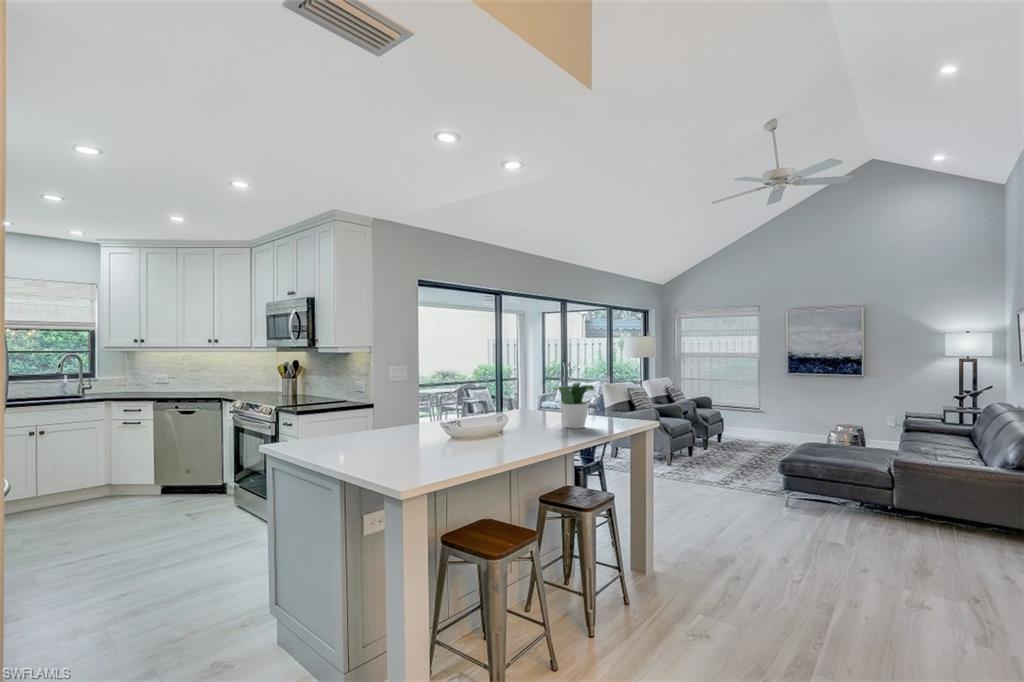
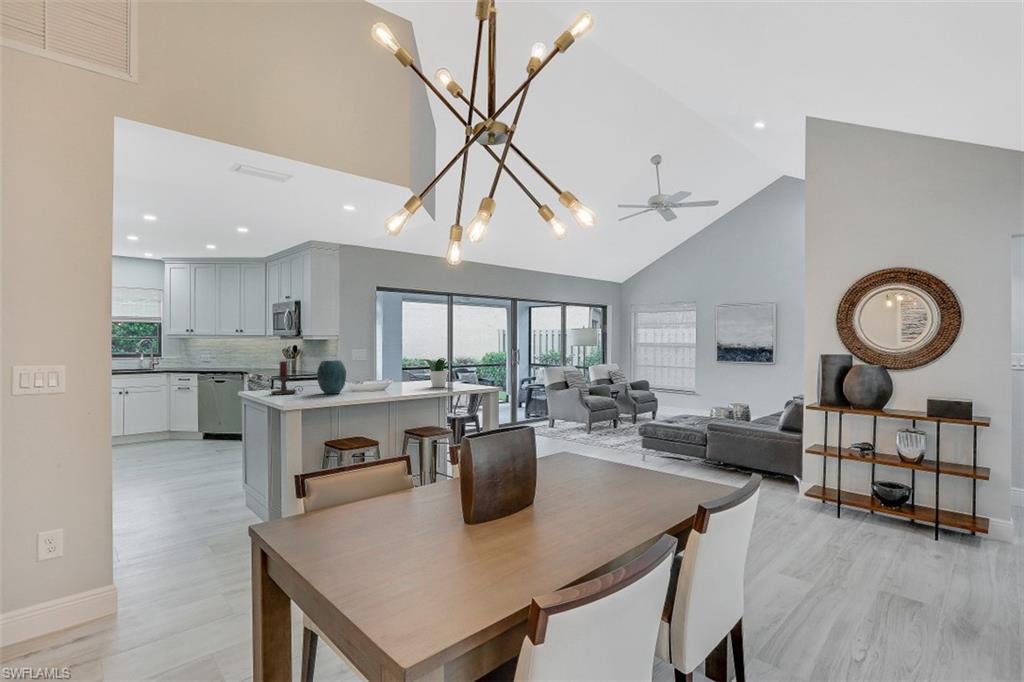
vase: none [421,394,469,454] -> present [317,360,346,394]
candle holder: none [340,397,396,458] -> present [271,361,303,395]

